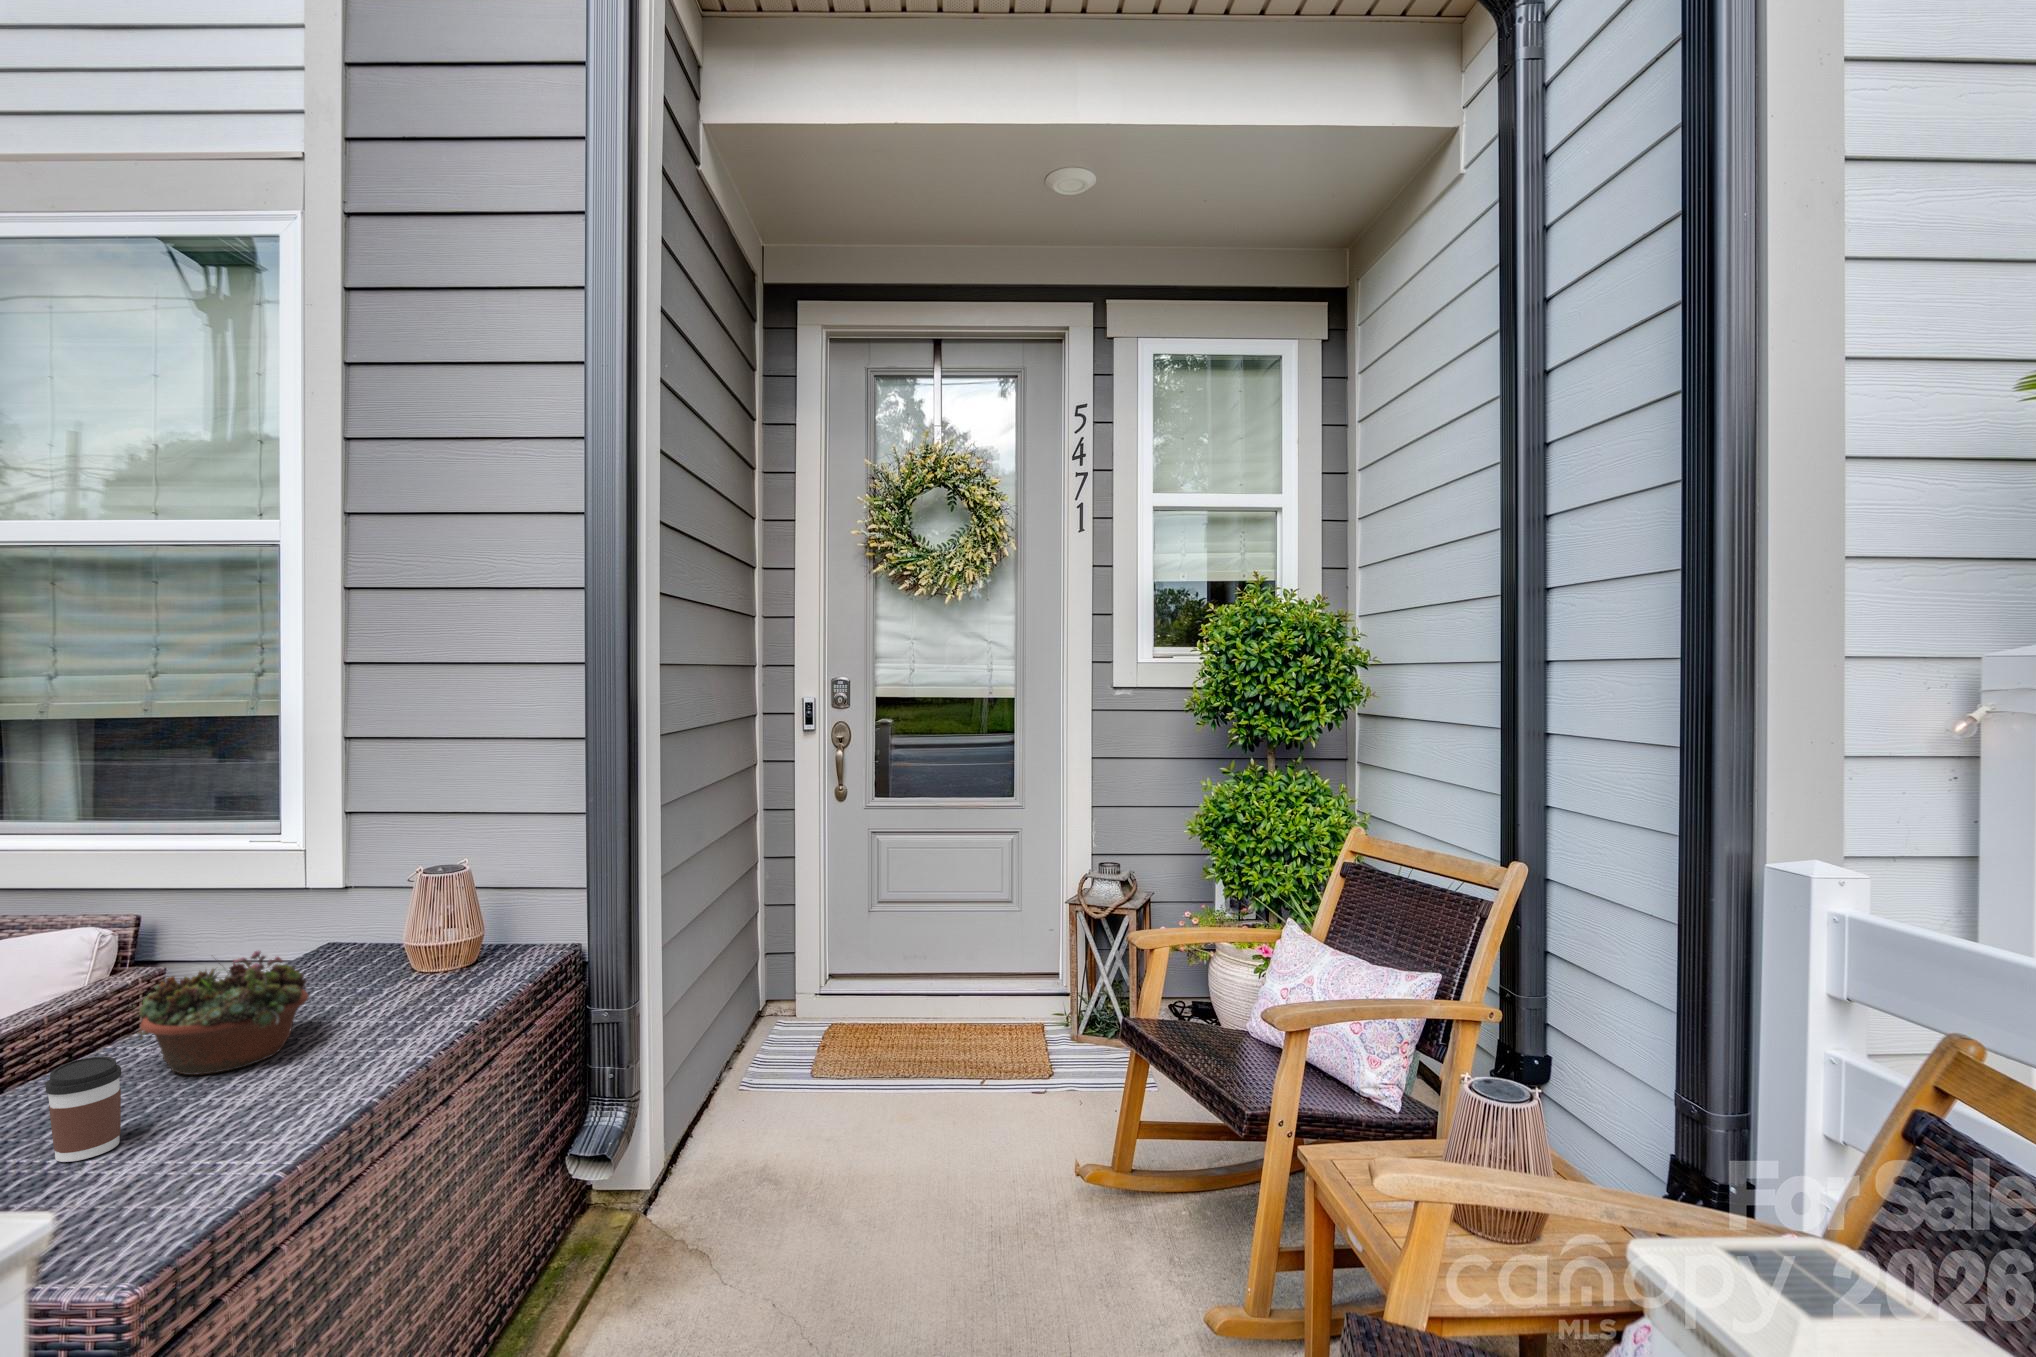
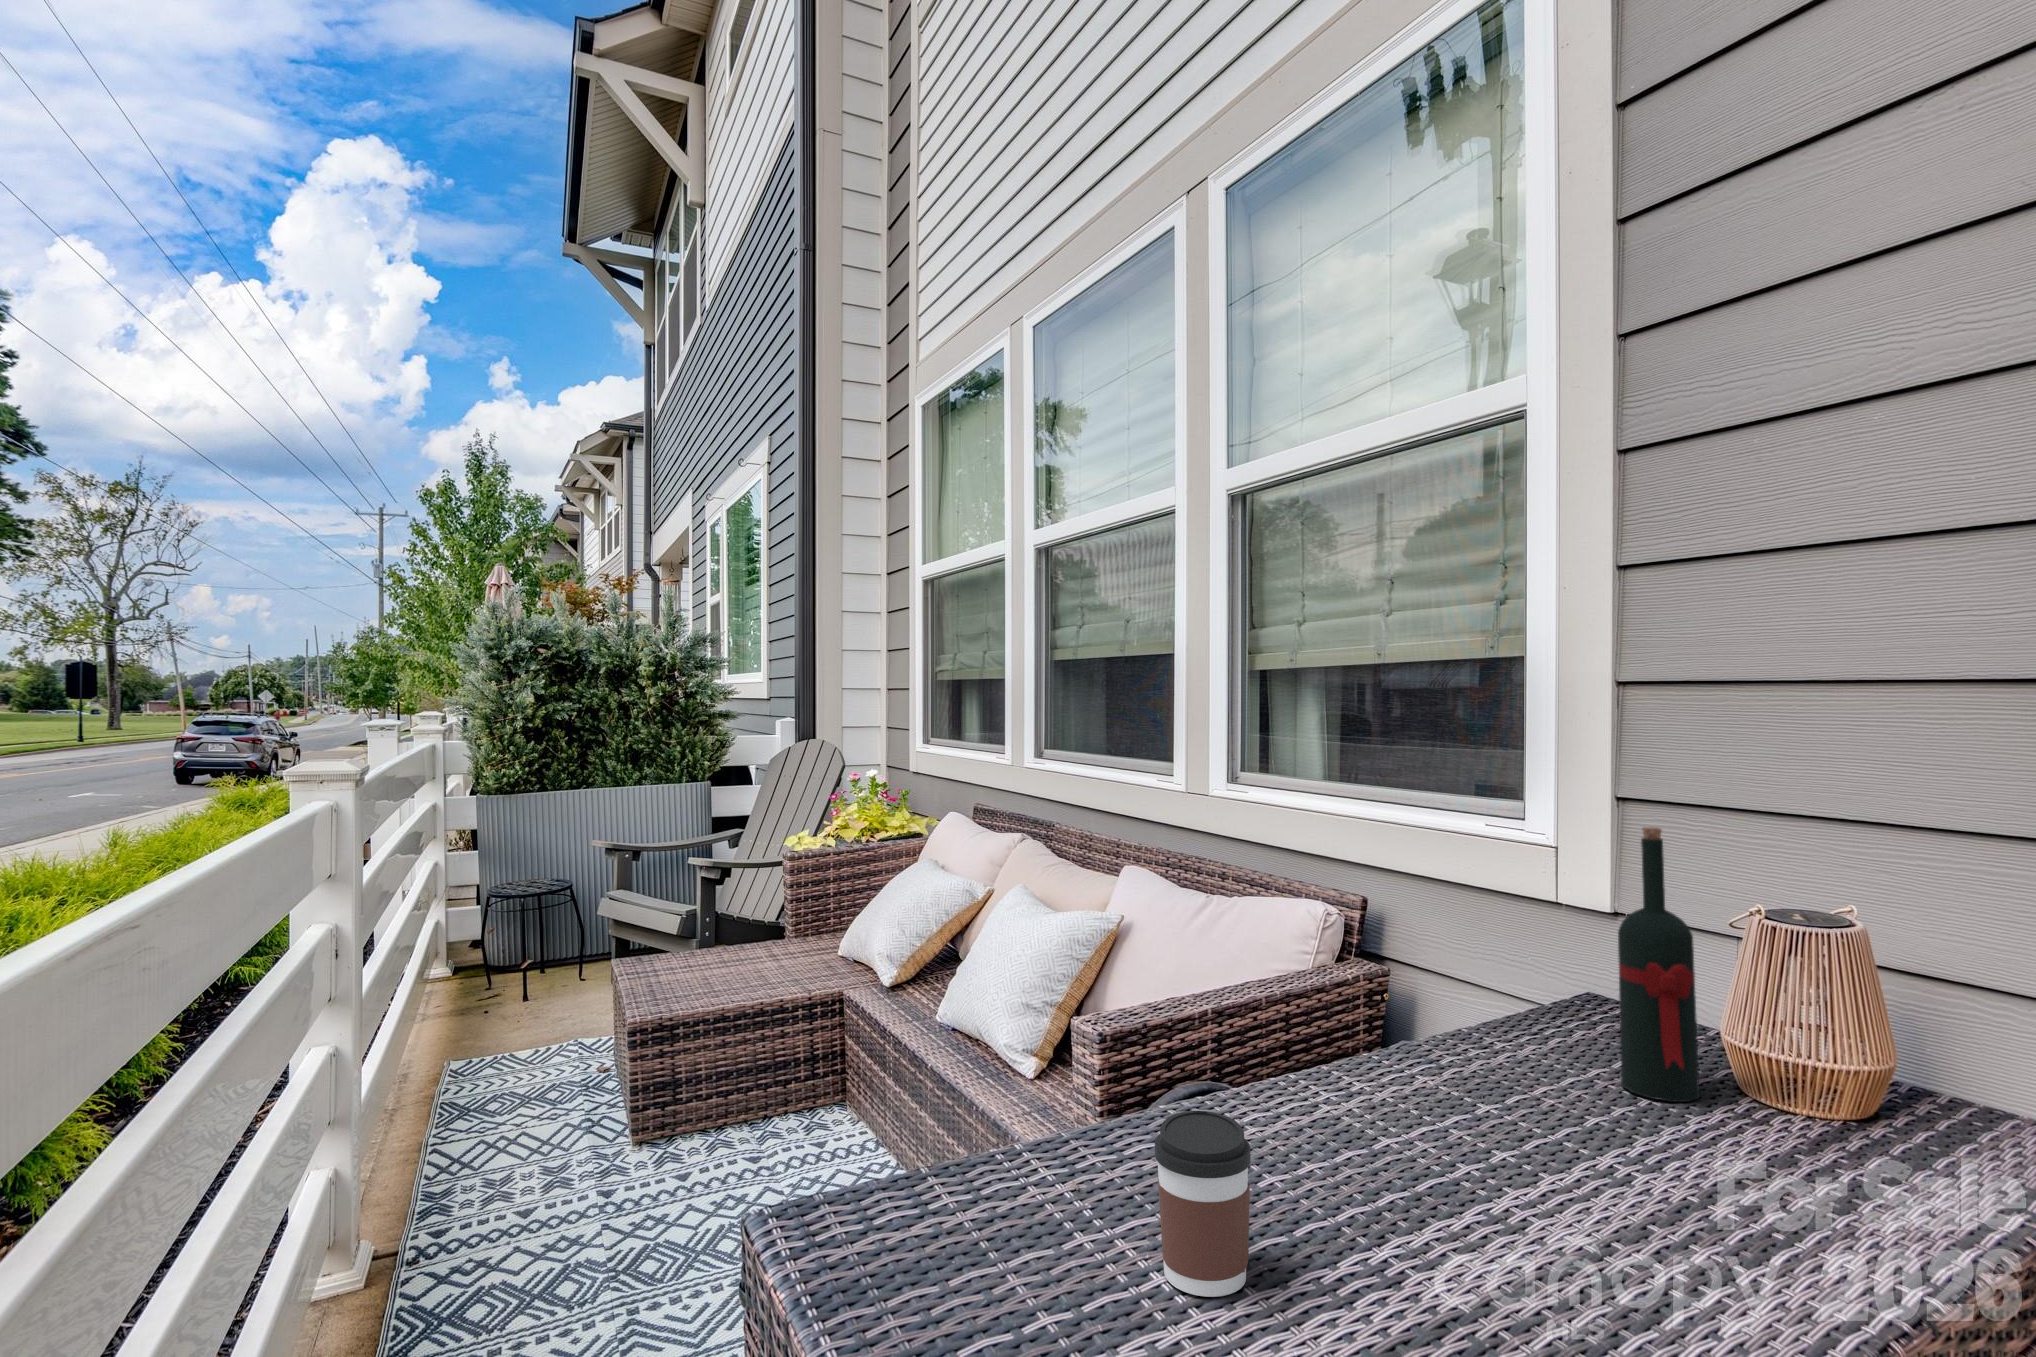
wine bottle: none [345,835,392,987] -> present [1618,827,1700,1102]
succulent planter: present [134,951,309,1075] -> none [1305,979,1557,1199]

